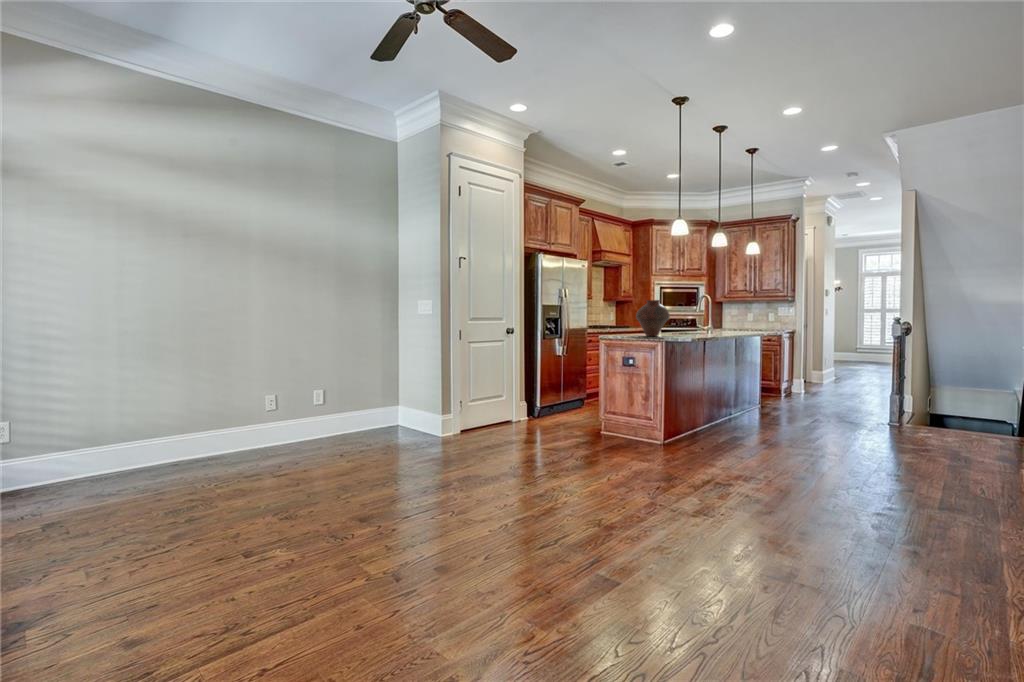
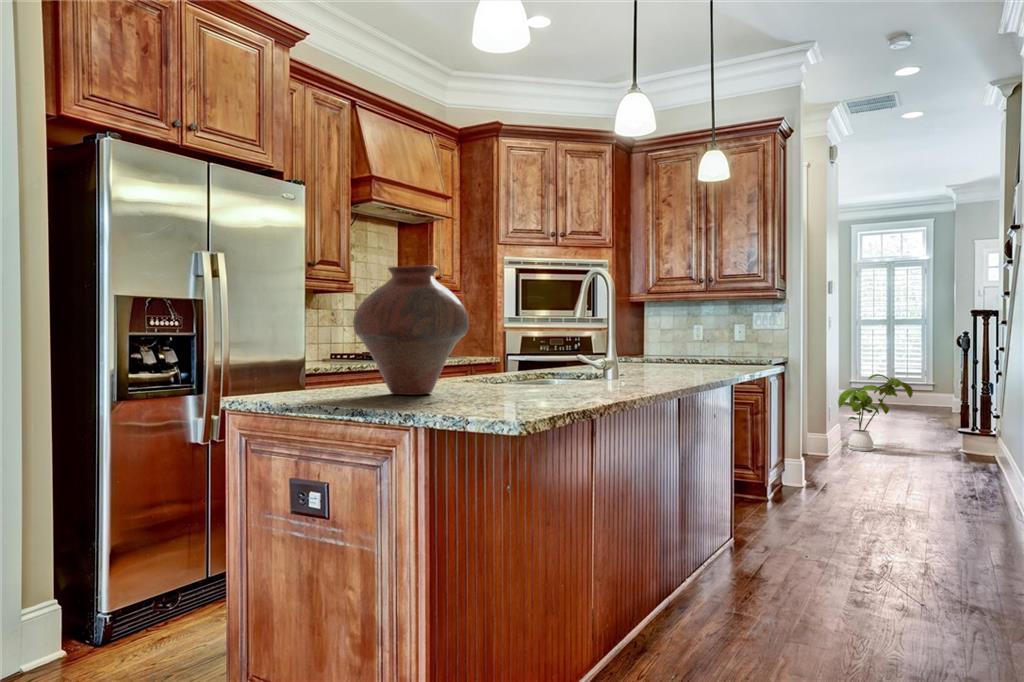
house plant: none [830,340,876,381] -> present [838,374,913,451]

